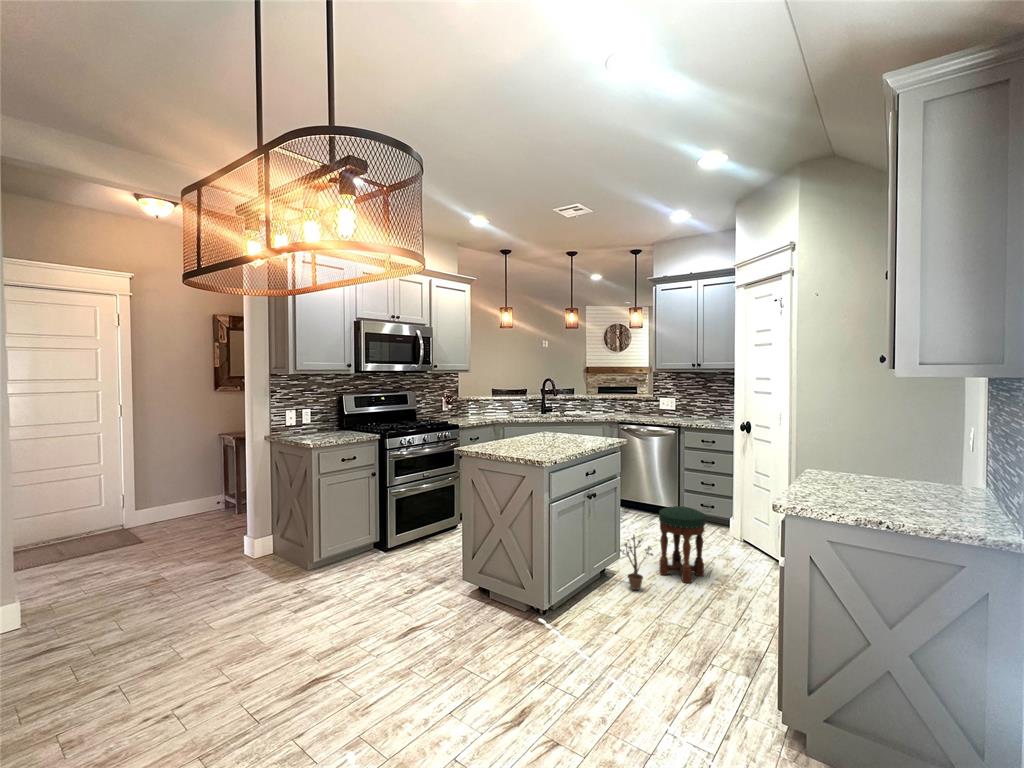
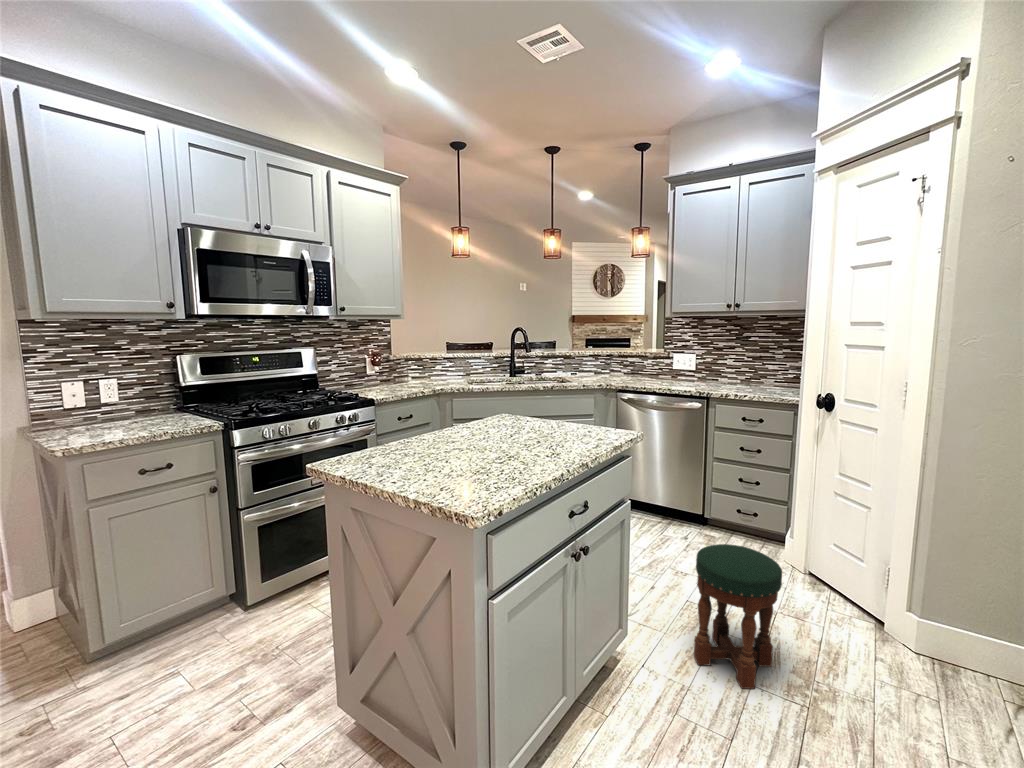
decorative plant: present [615,535,653,590] -> none [616,615,695,714]

